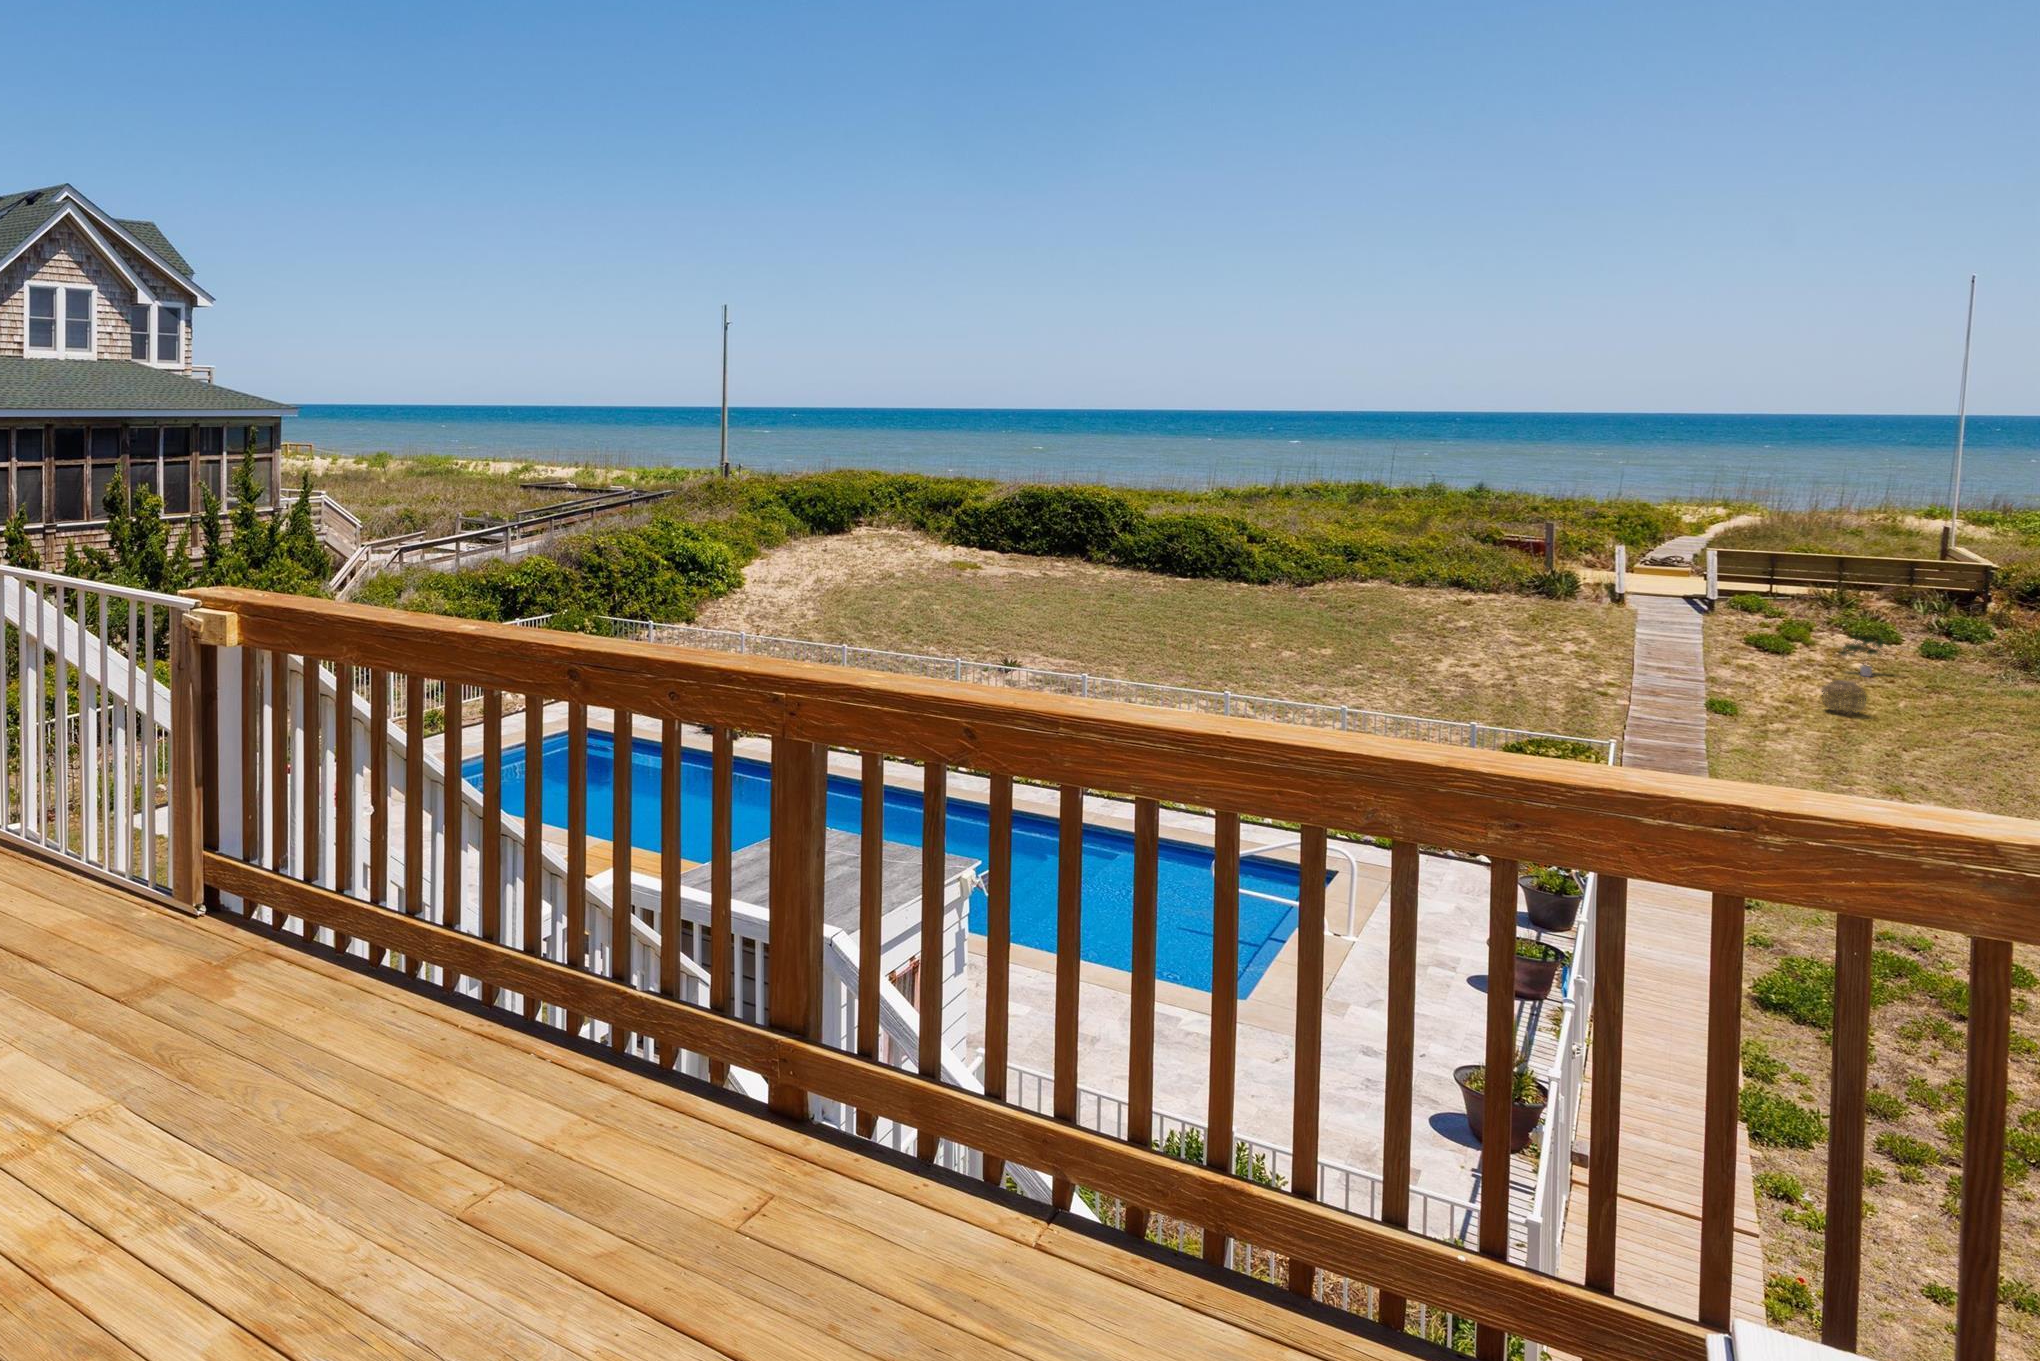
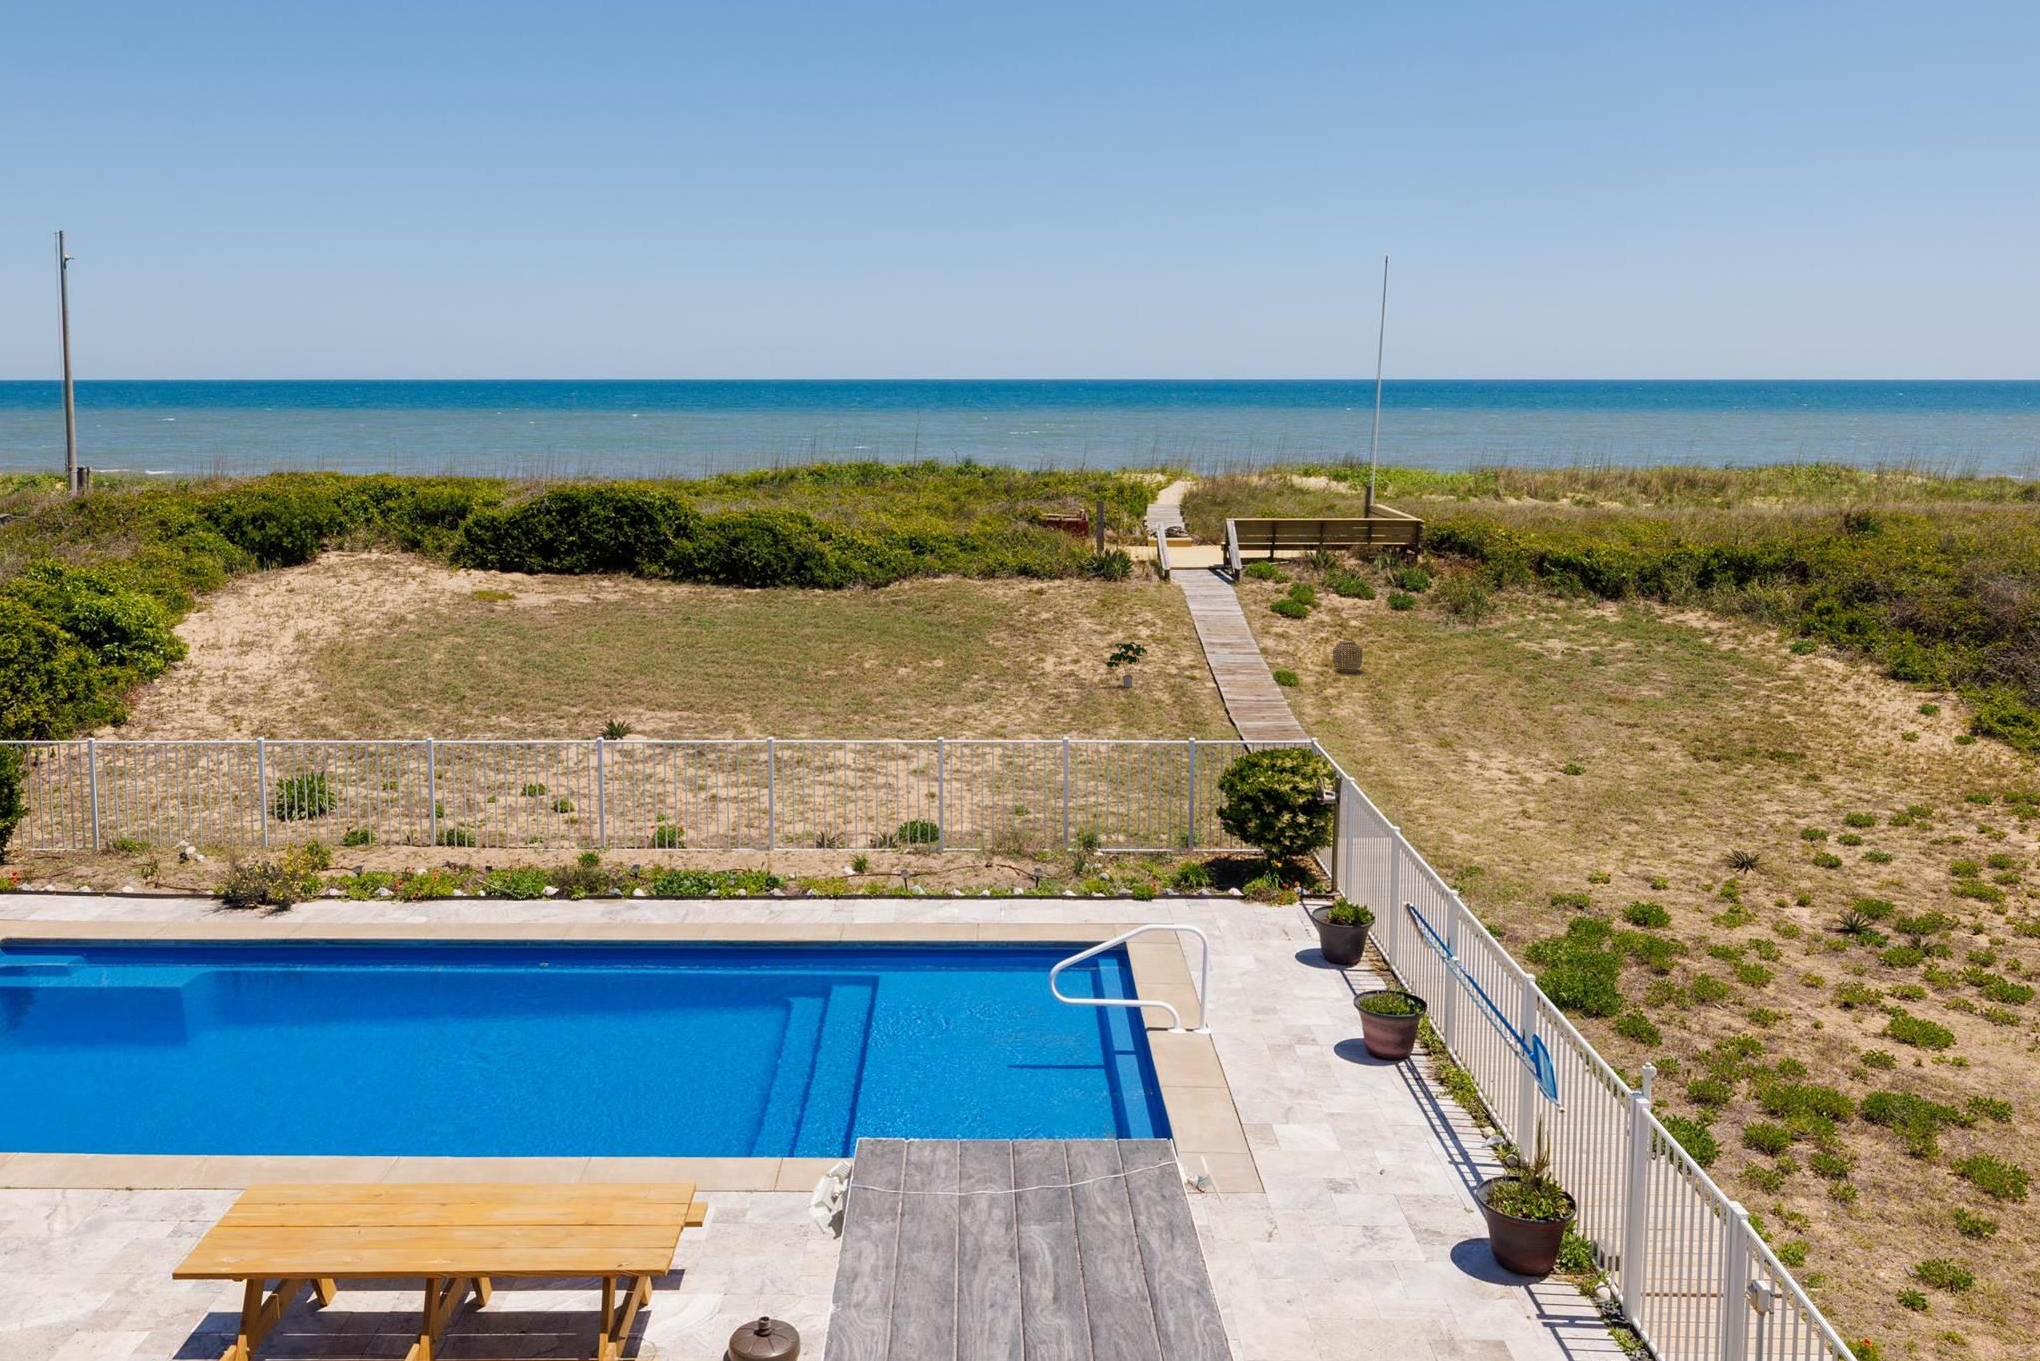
potted plant: present [1839,635,1891,677] -> present [1106,642,1147,687]

